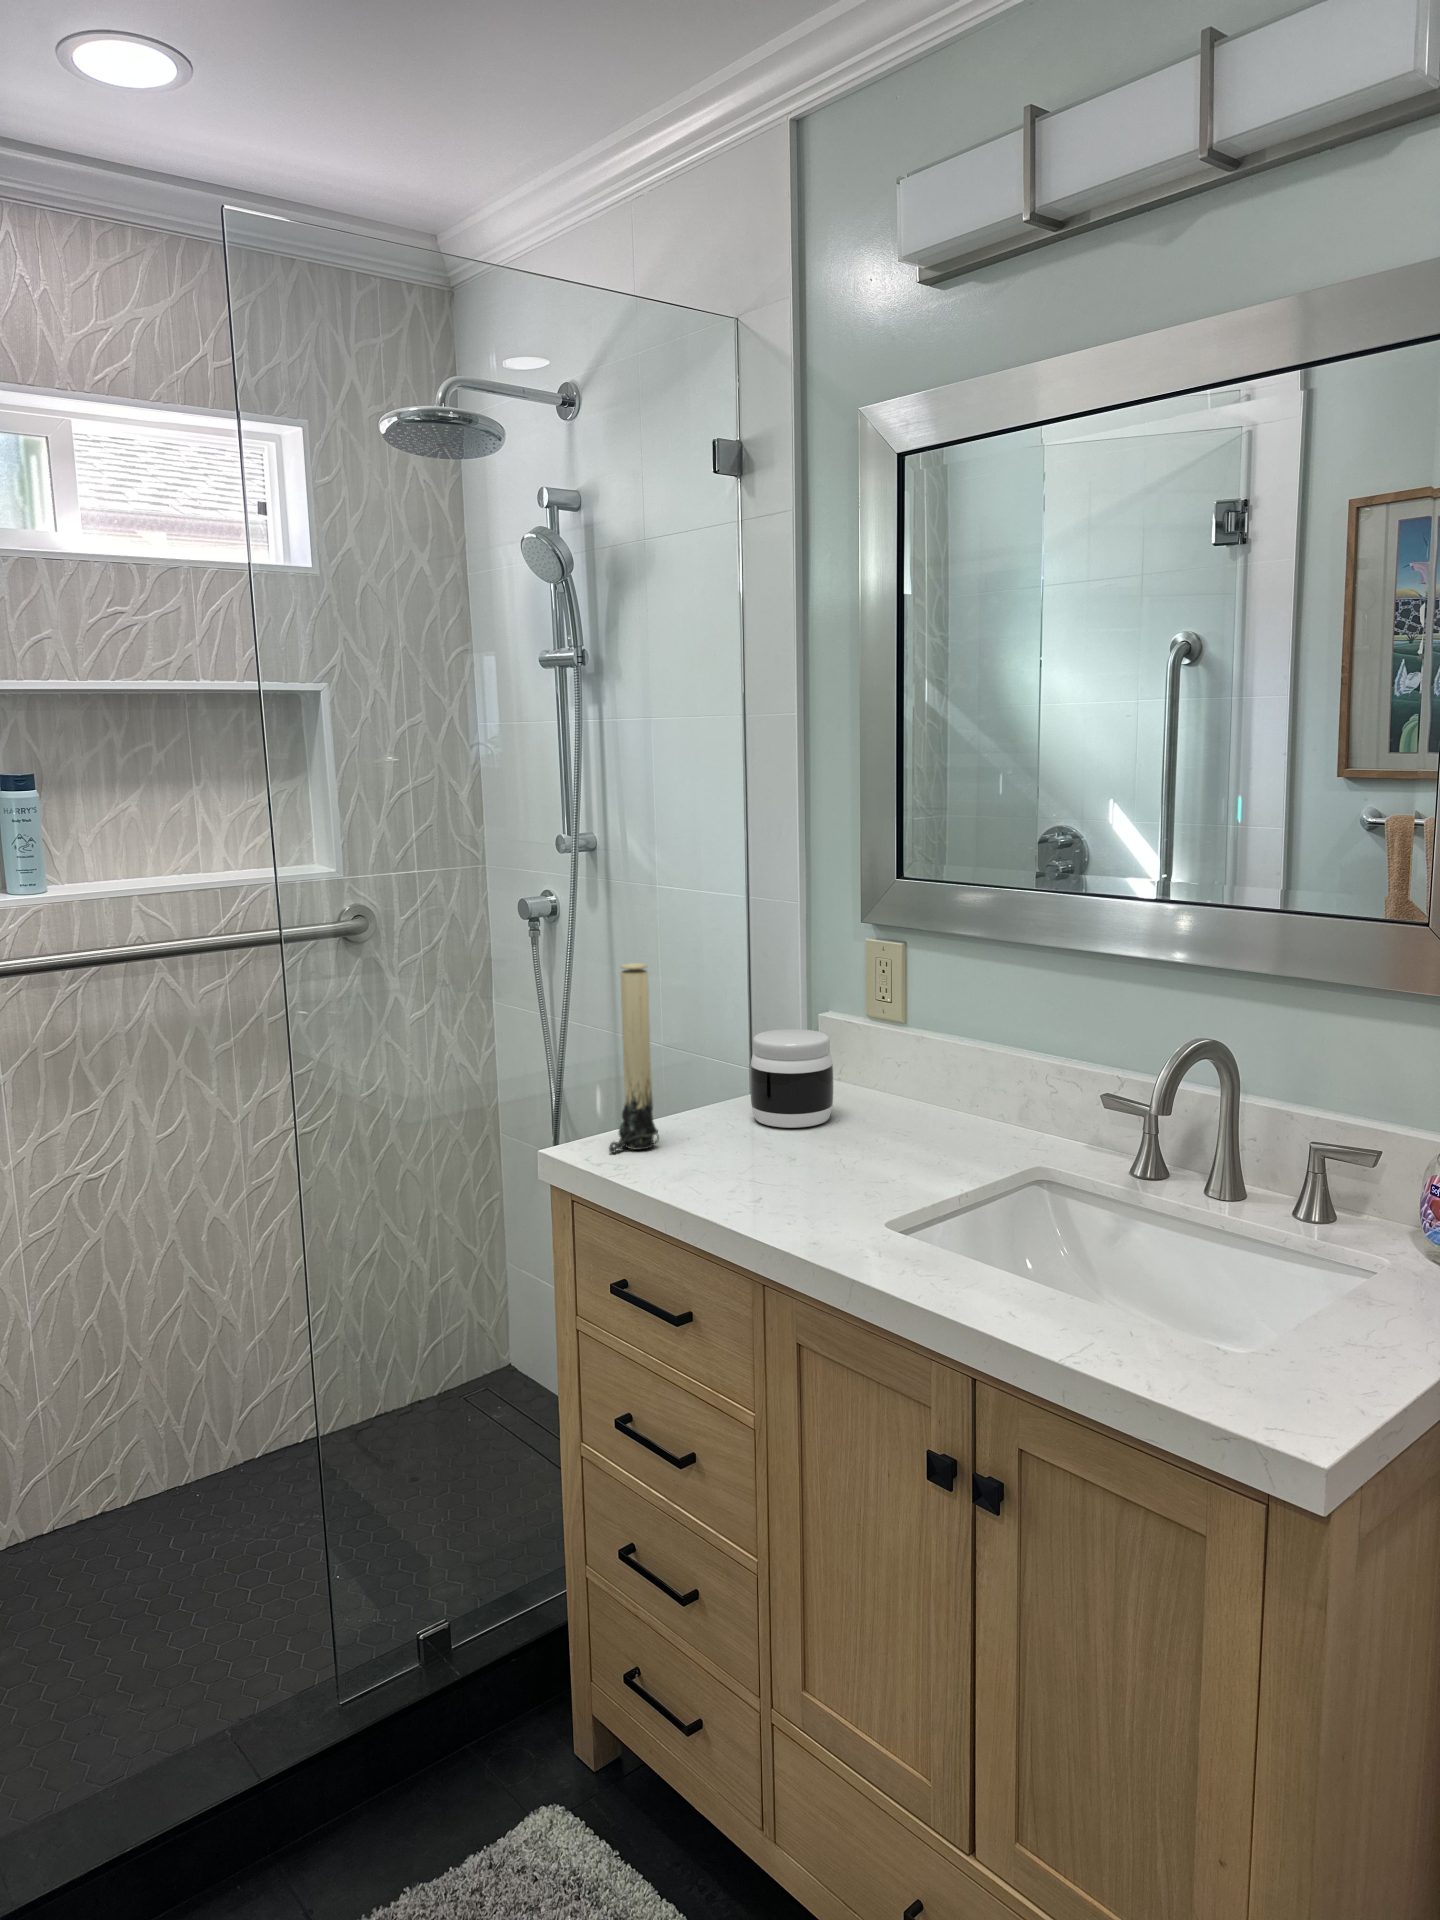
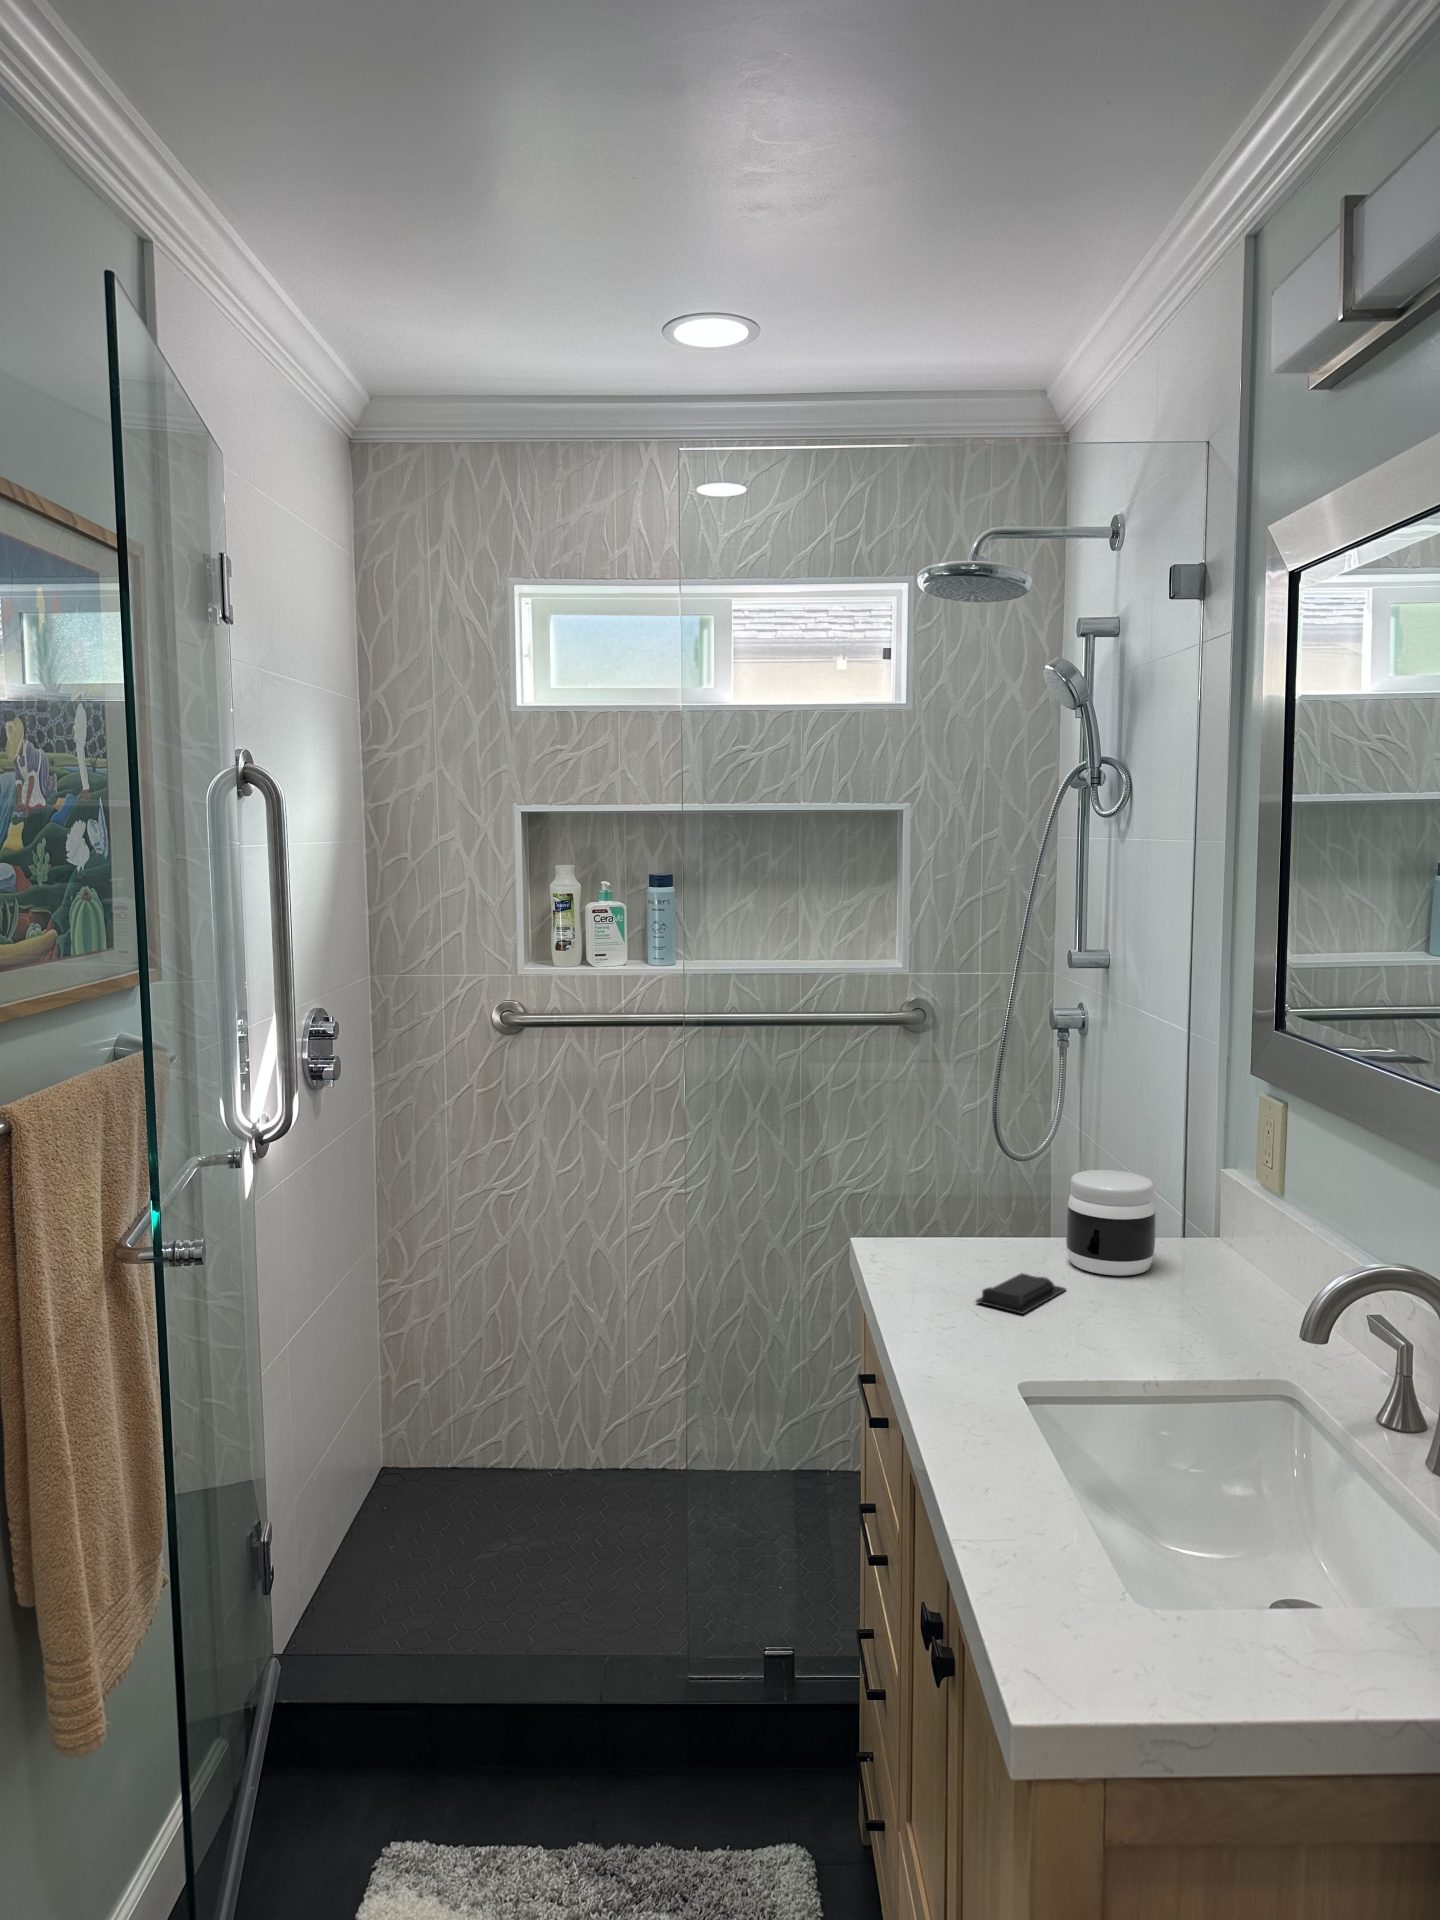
candle: present [609,963,659,1153] -> none [898,1081,950,1259]
soap bar: none [747,1138,801,1174] -> present [976,1273,1066,1314]

